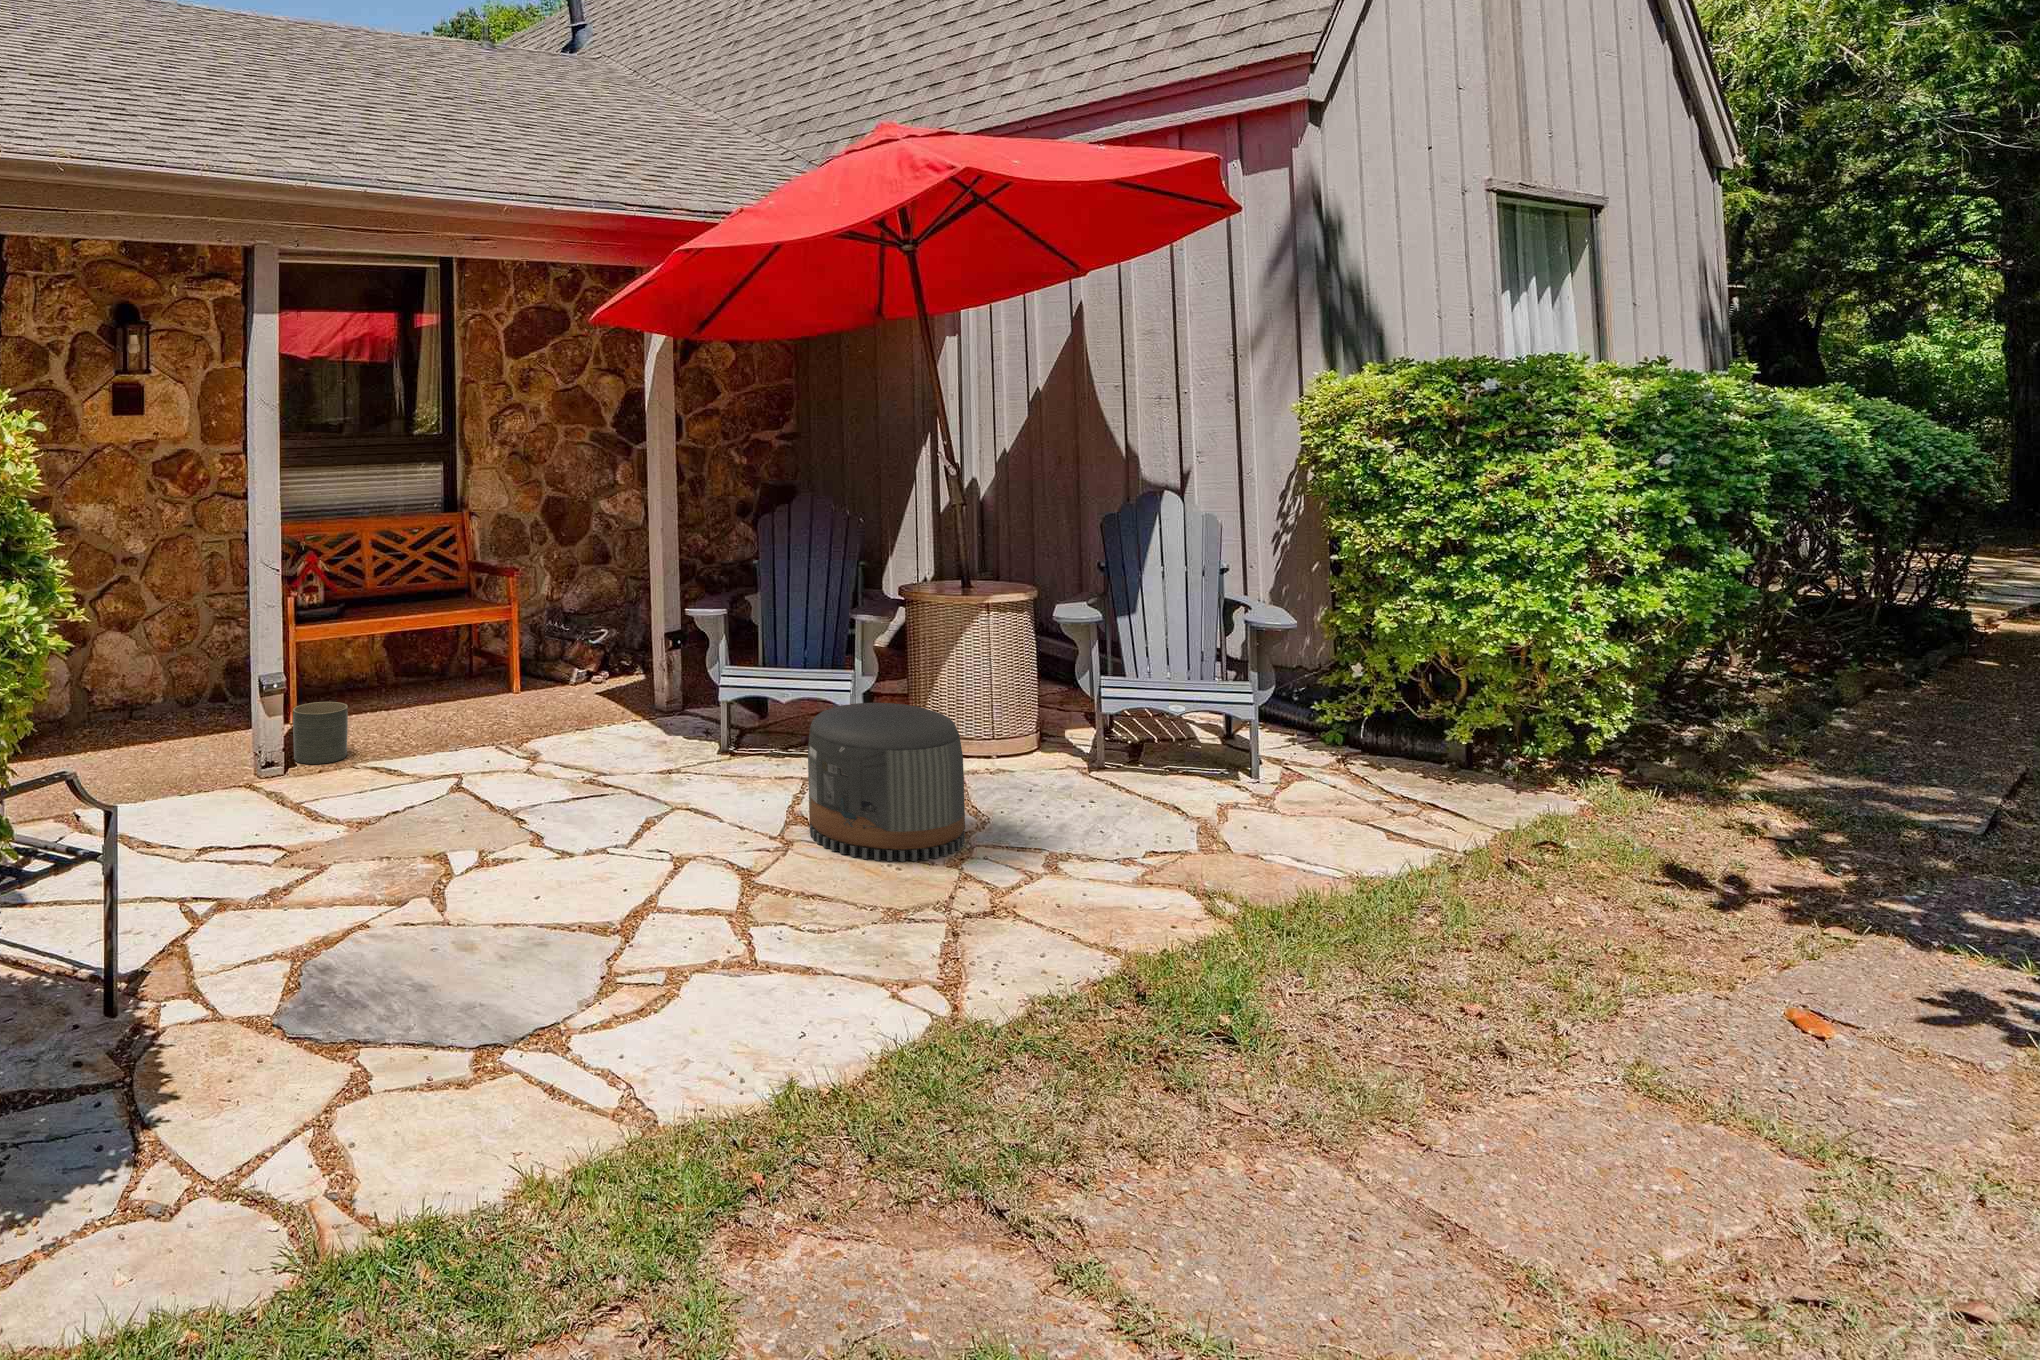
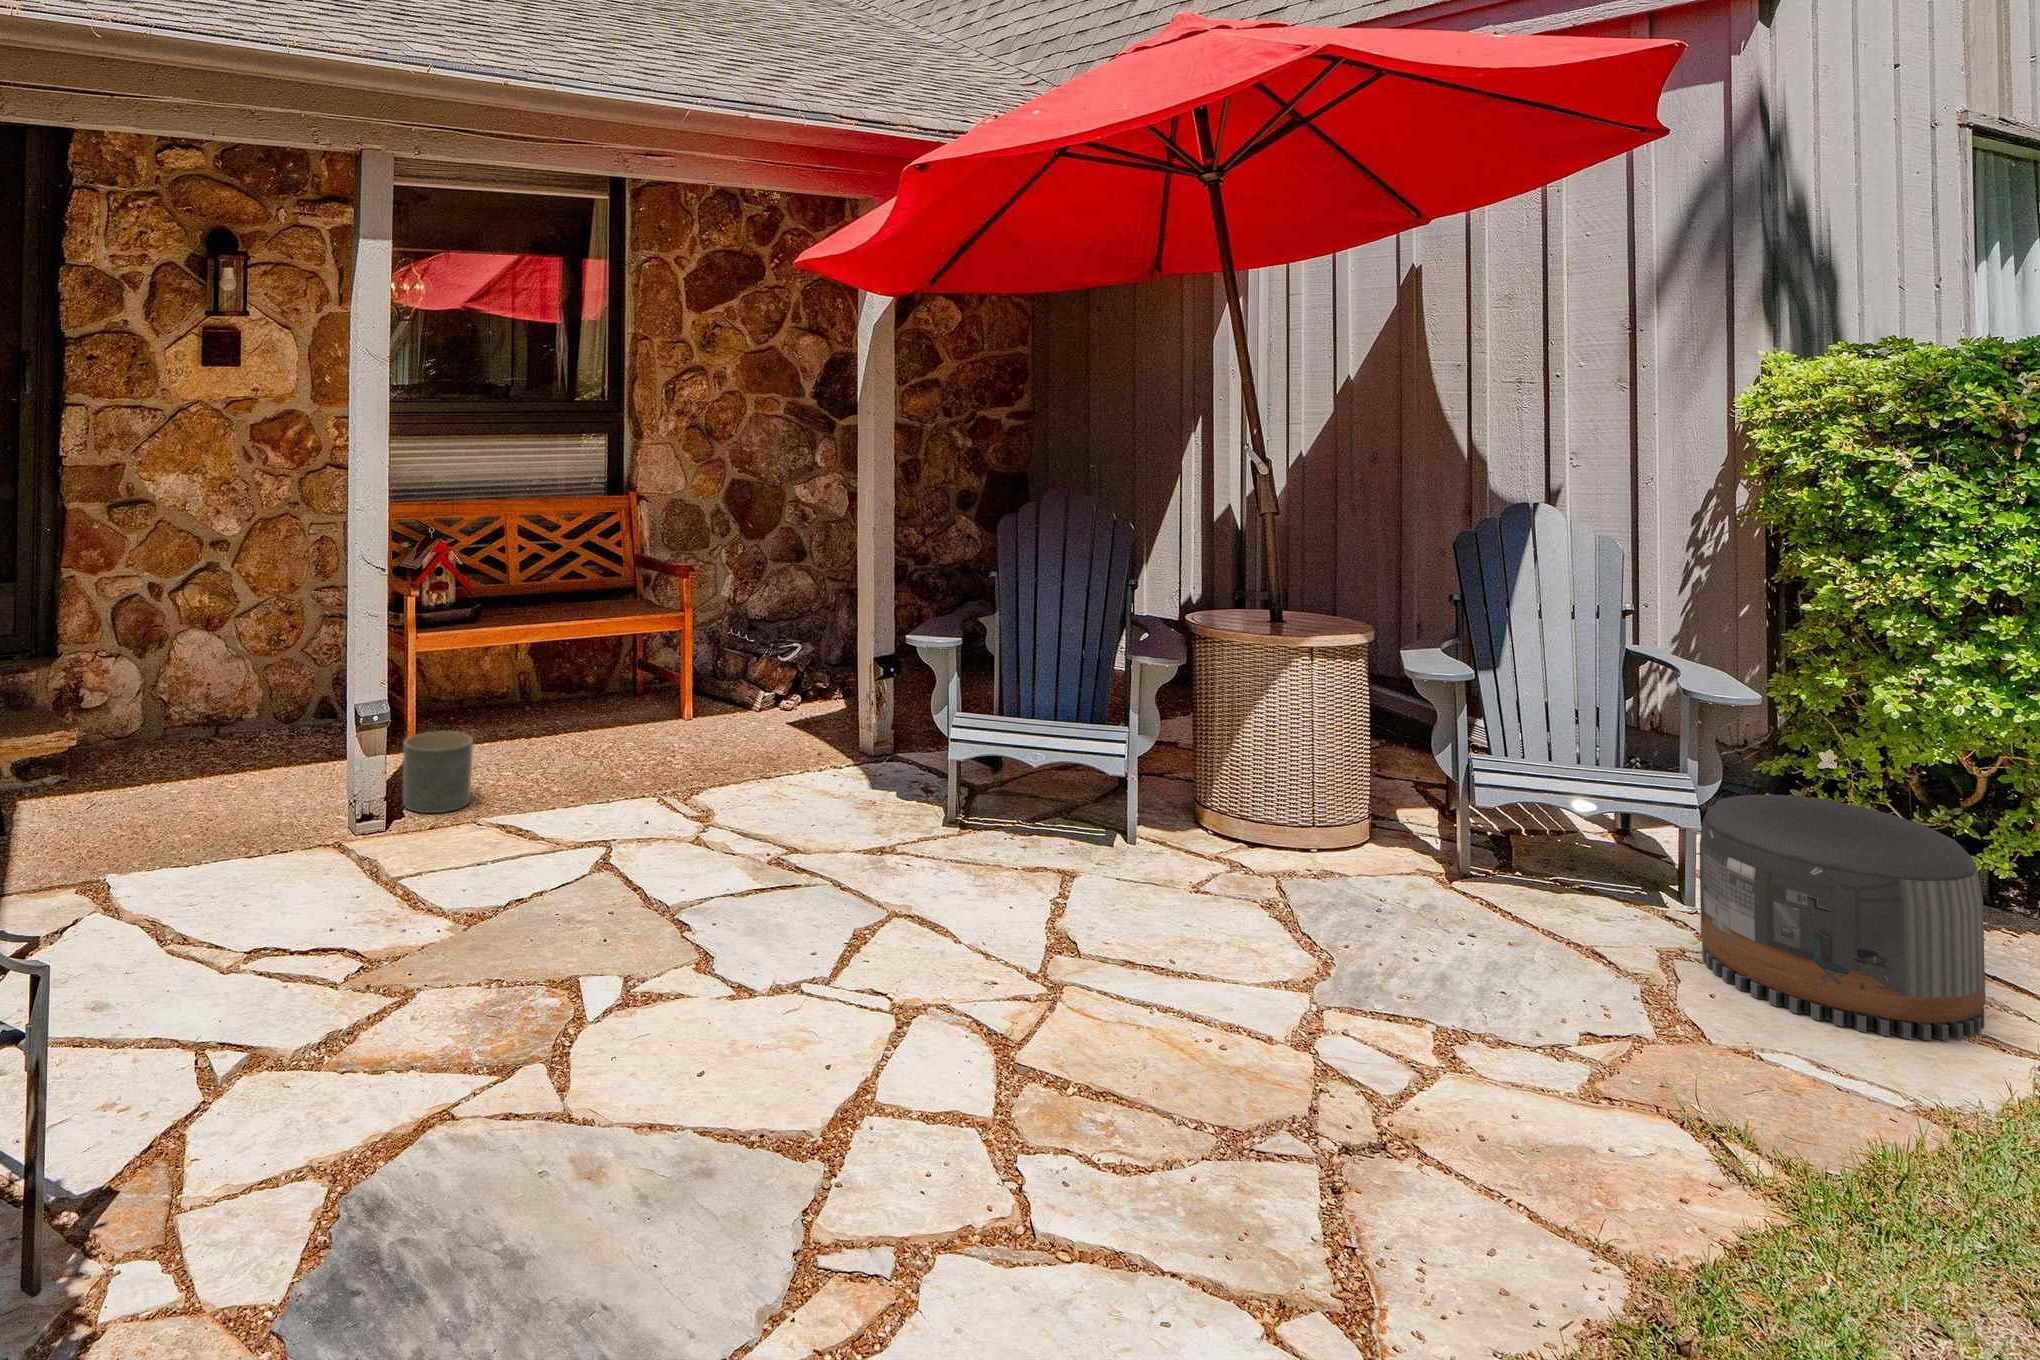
pouf: present [808,703,965,862] -> present [1700,795,1985,1041]

